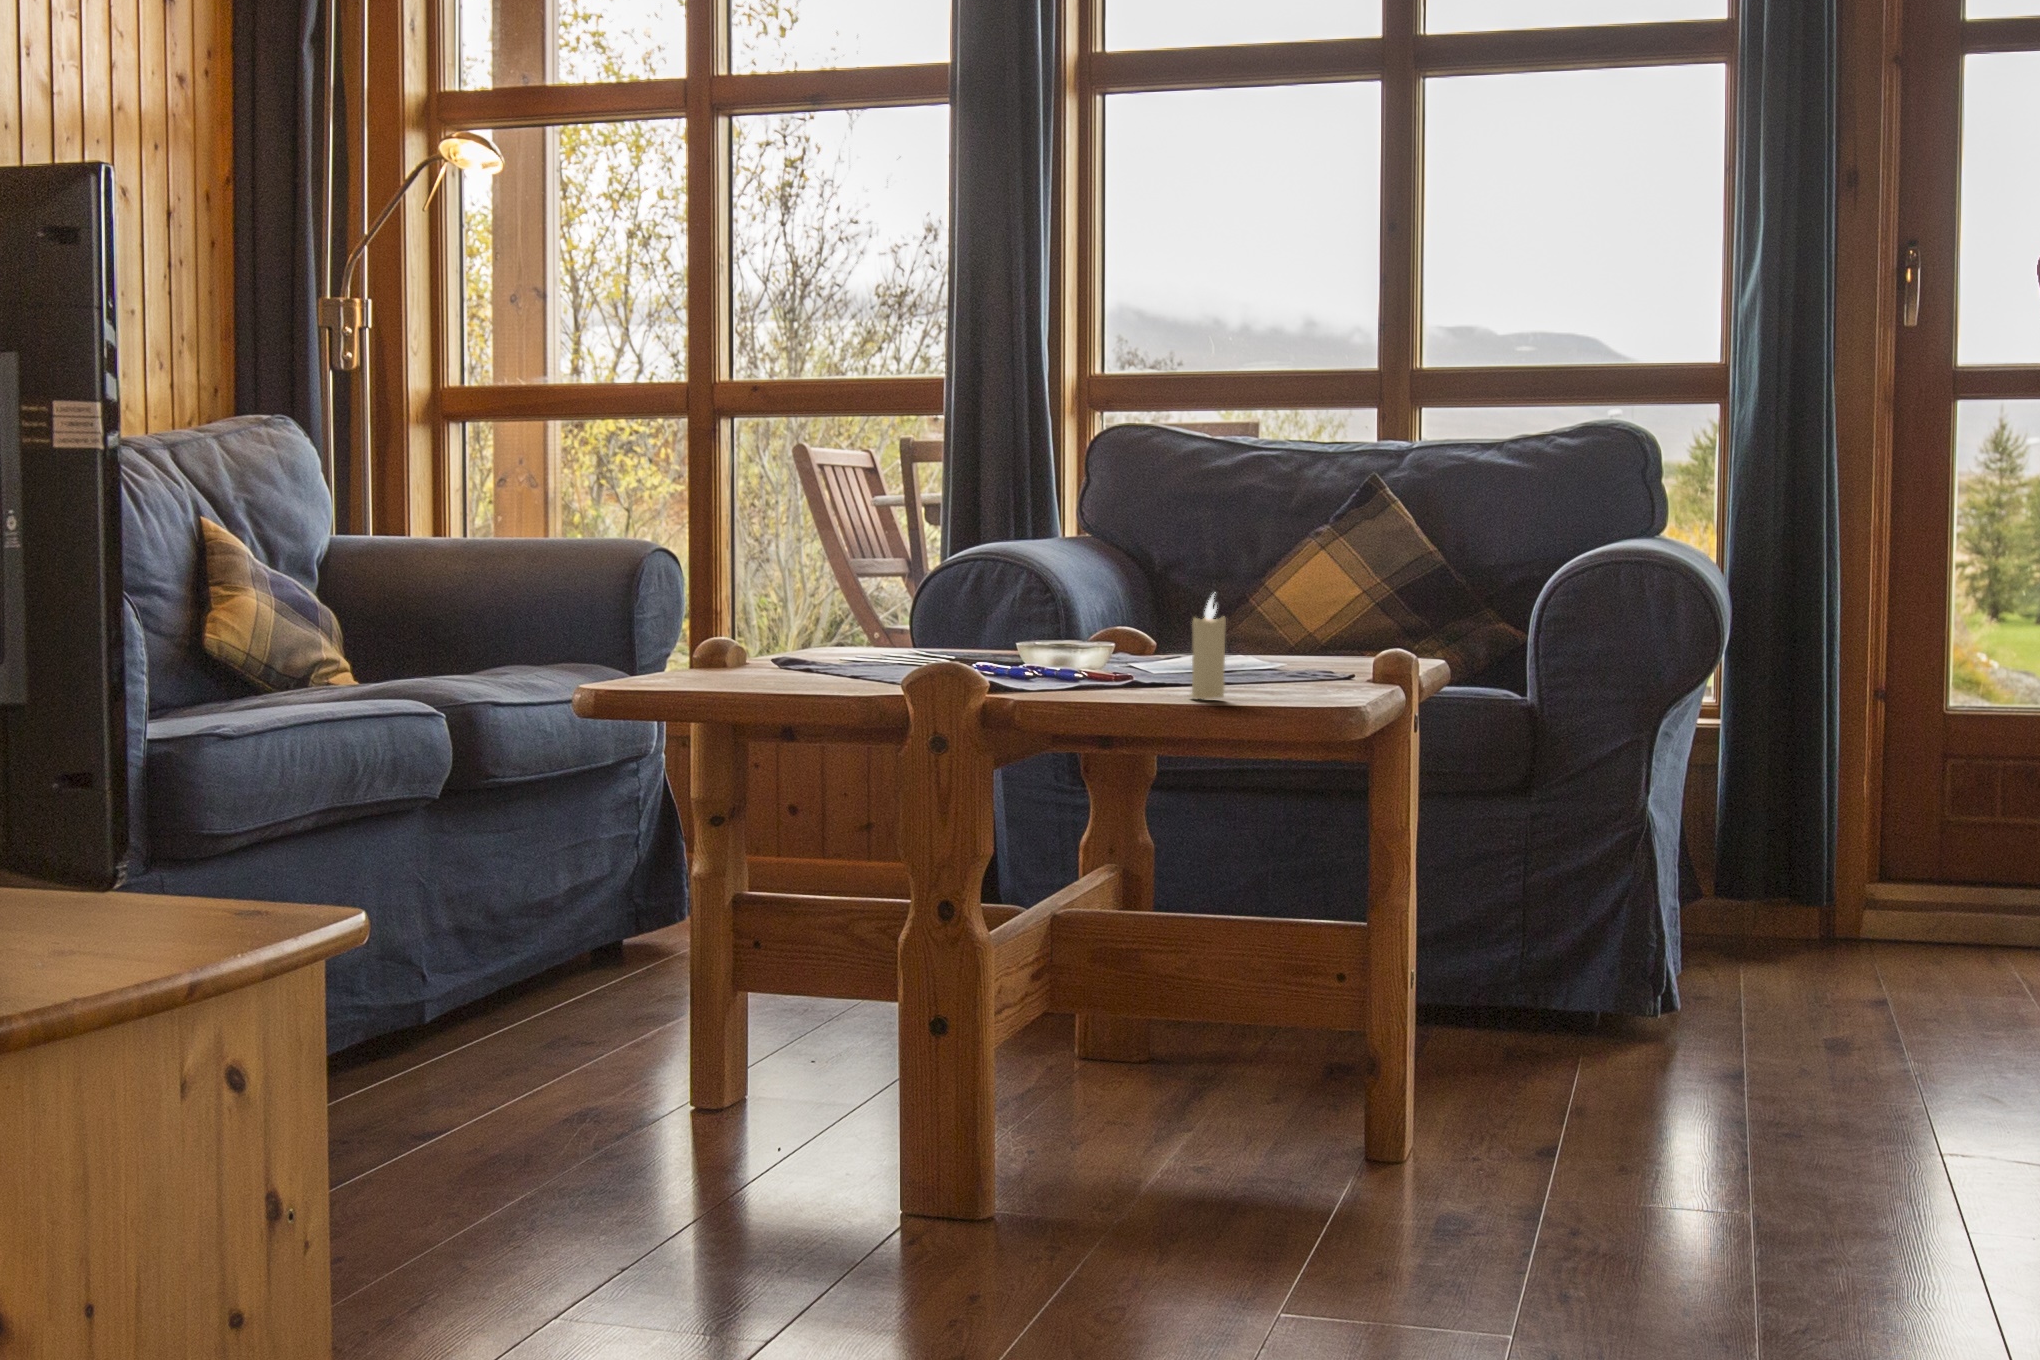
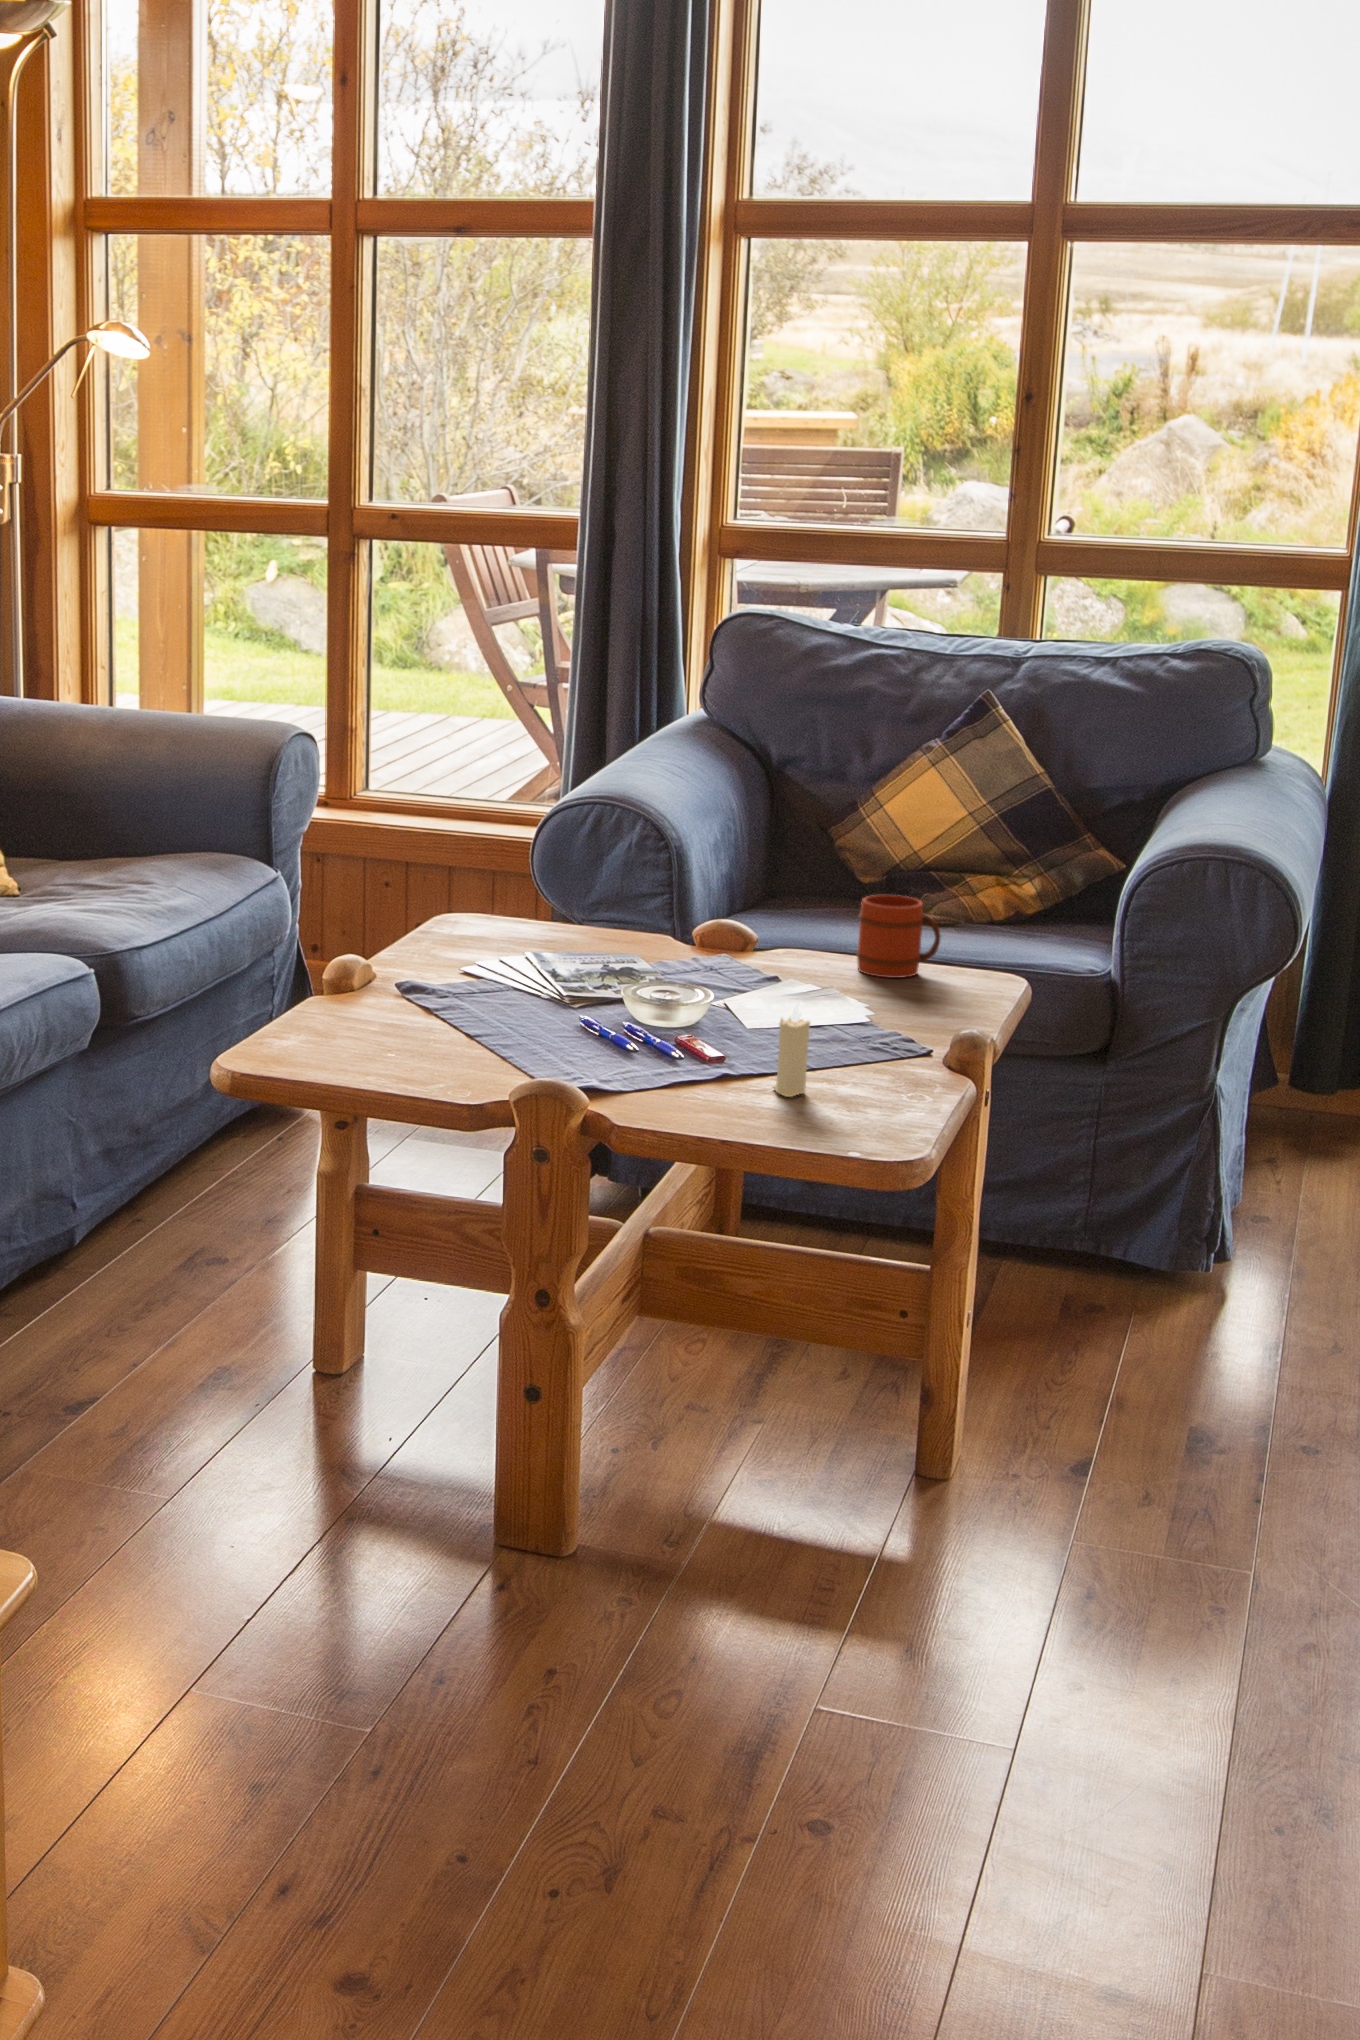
mug: none [1264,595,1353,674] -> present [856,895,940,978]

